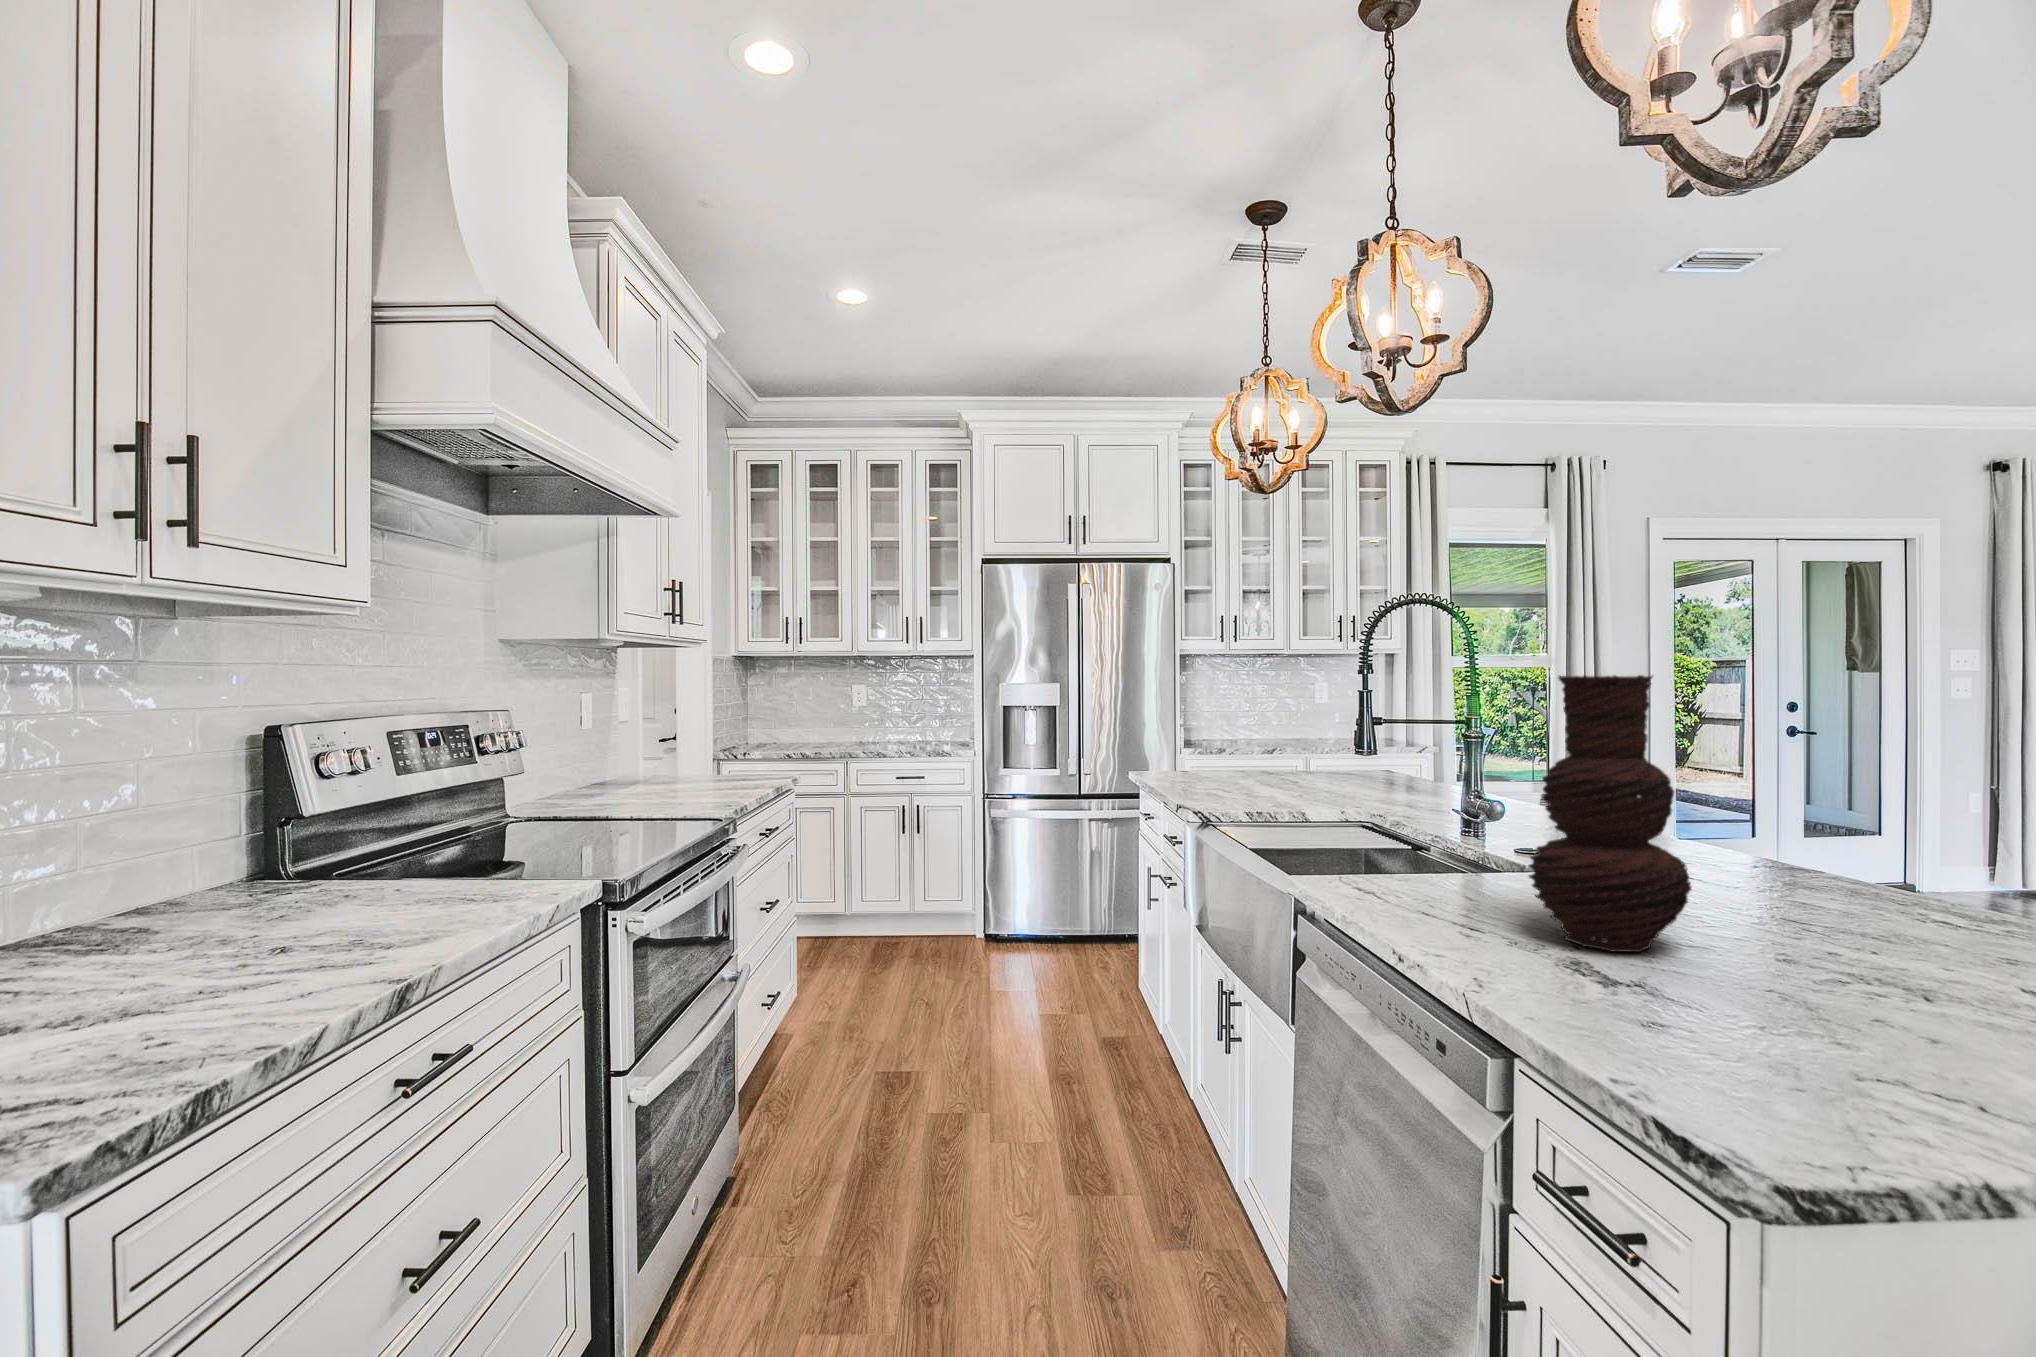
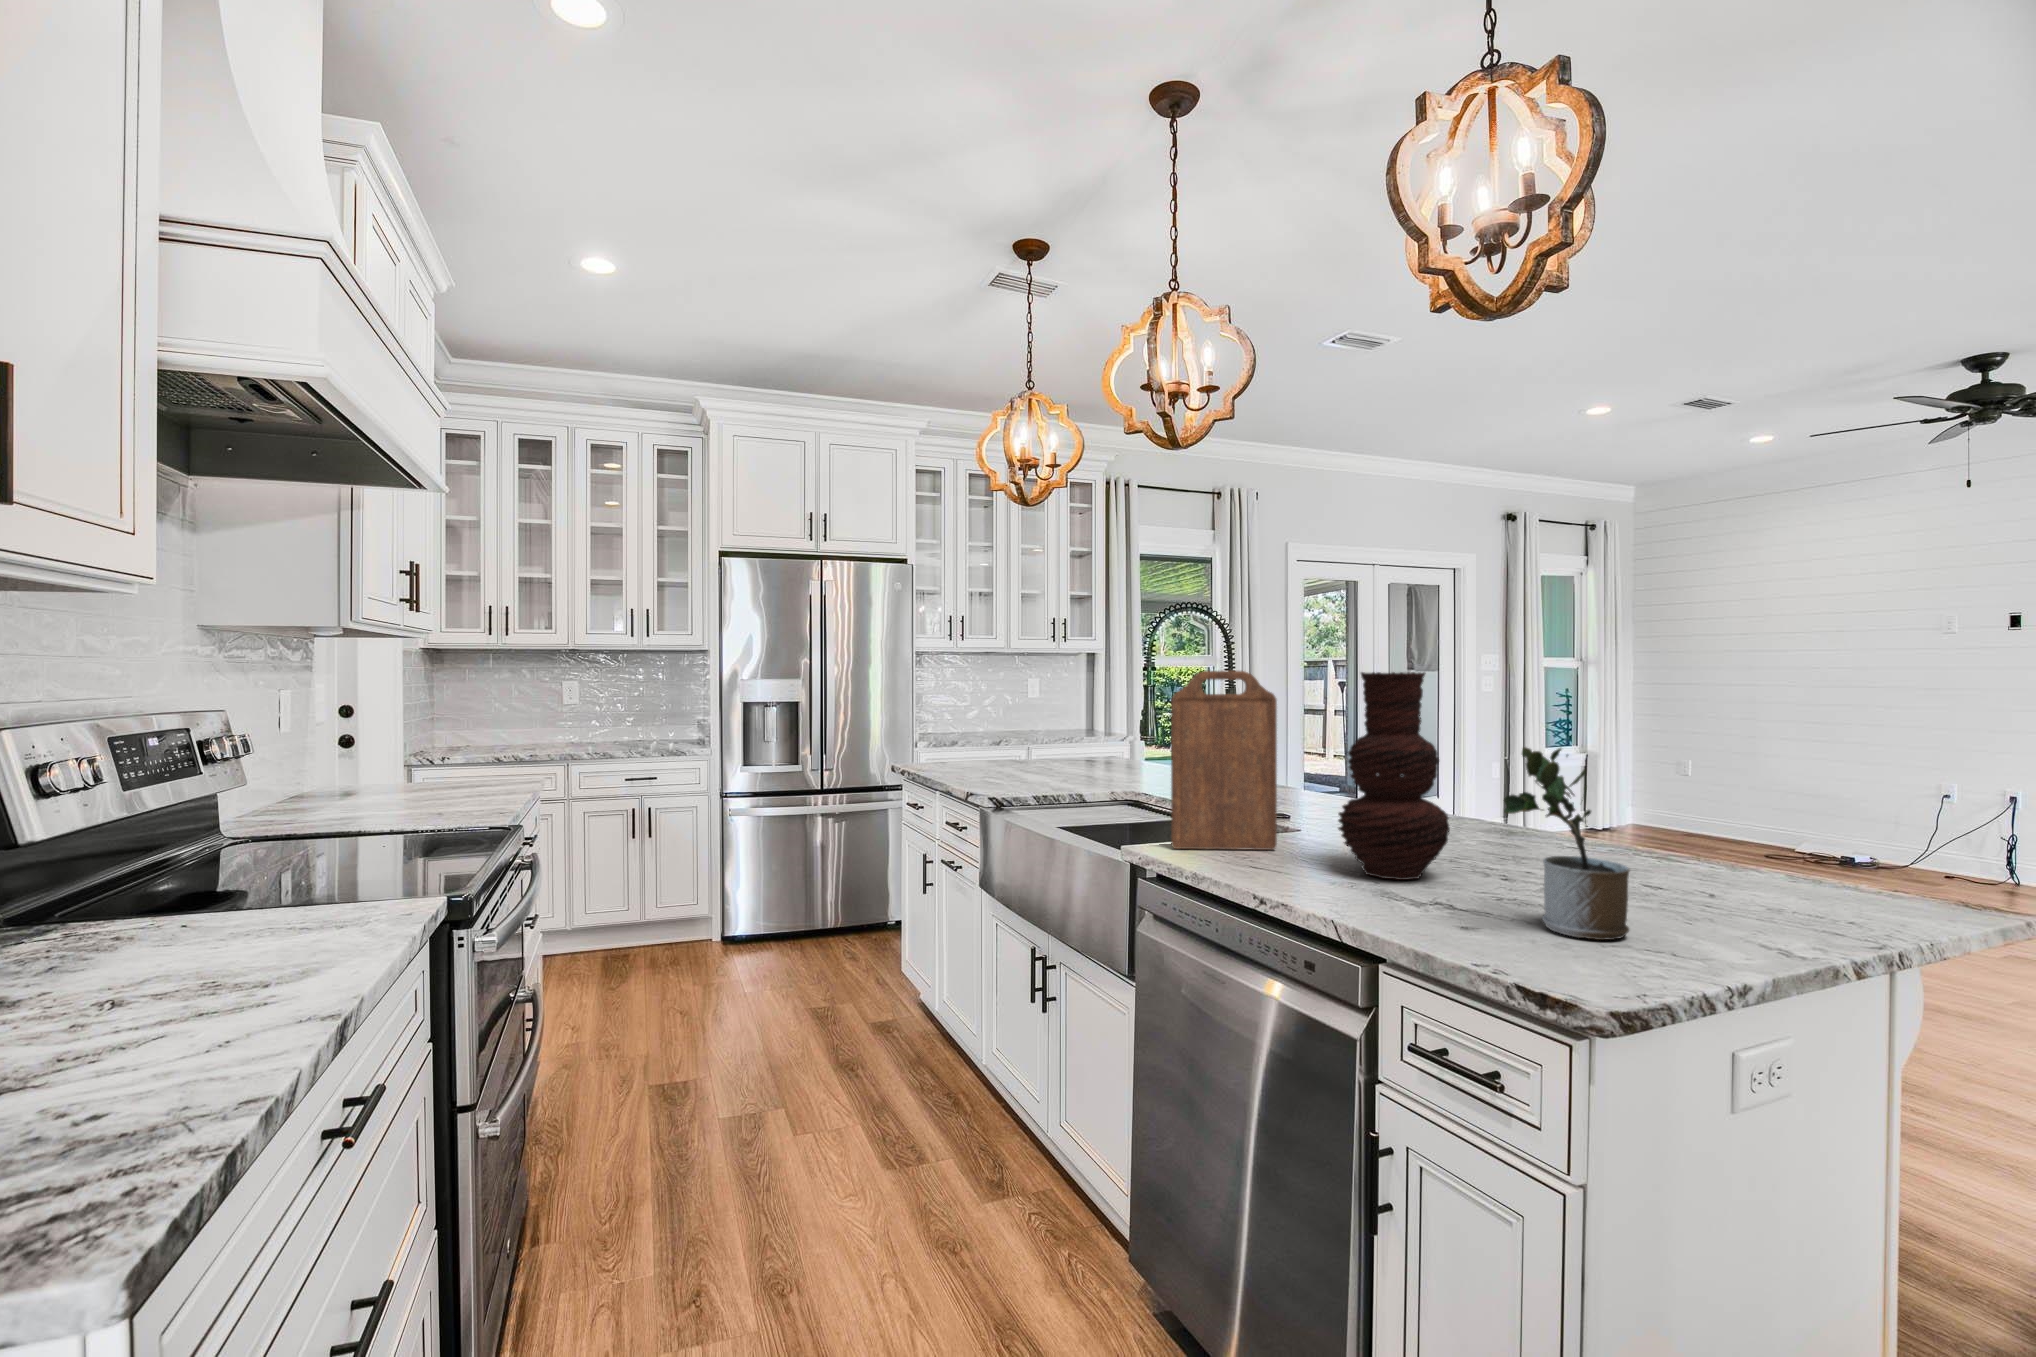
cutting board: none [1333,674,1471,896] -> present [1171,671,1277,850]
potted plant: none [1702,783,1922,1075] -> present [1504,747,1629,940]

